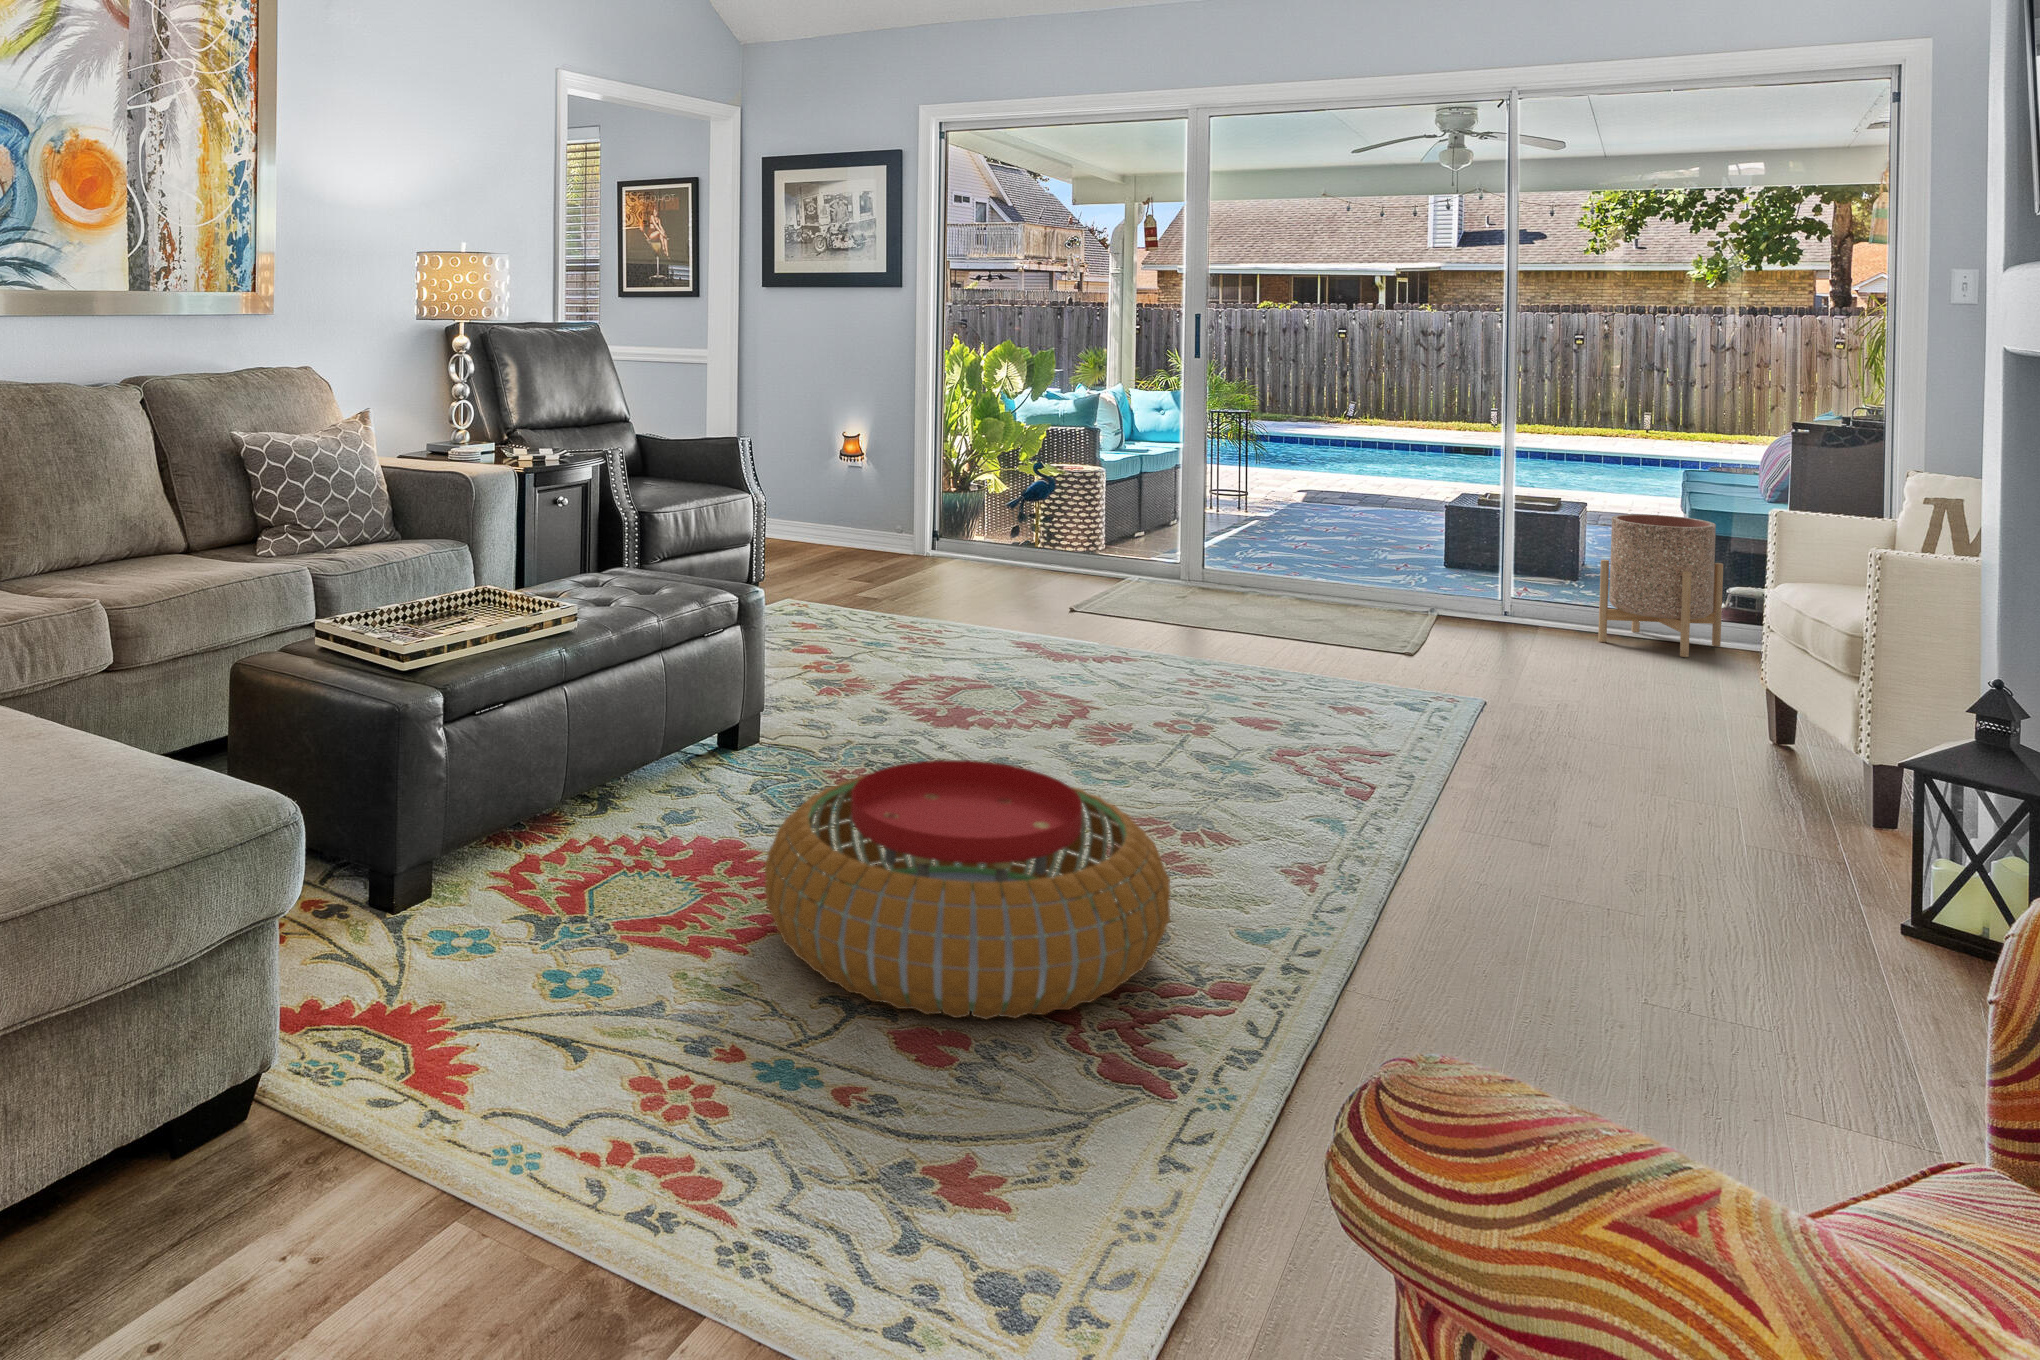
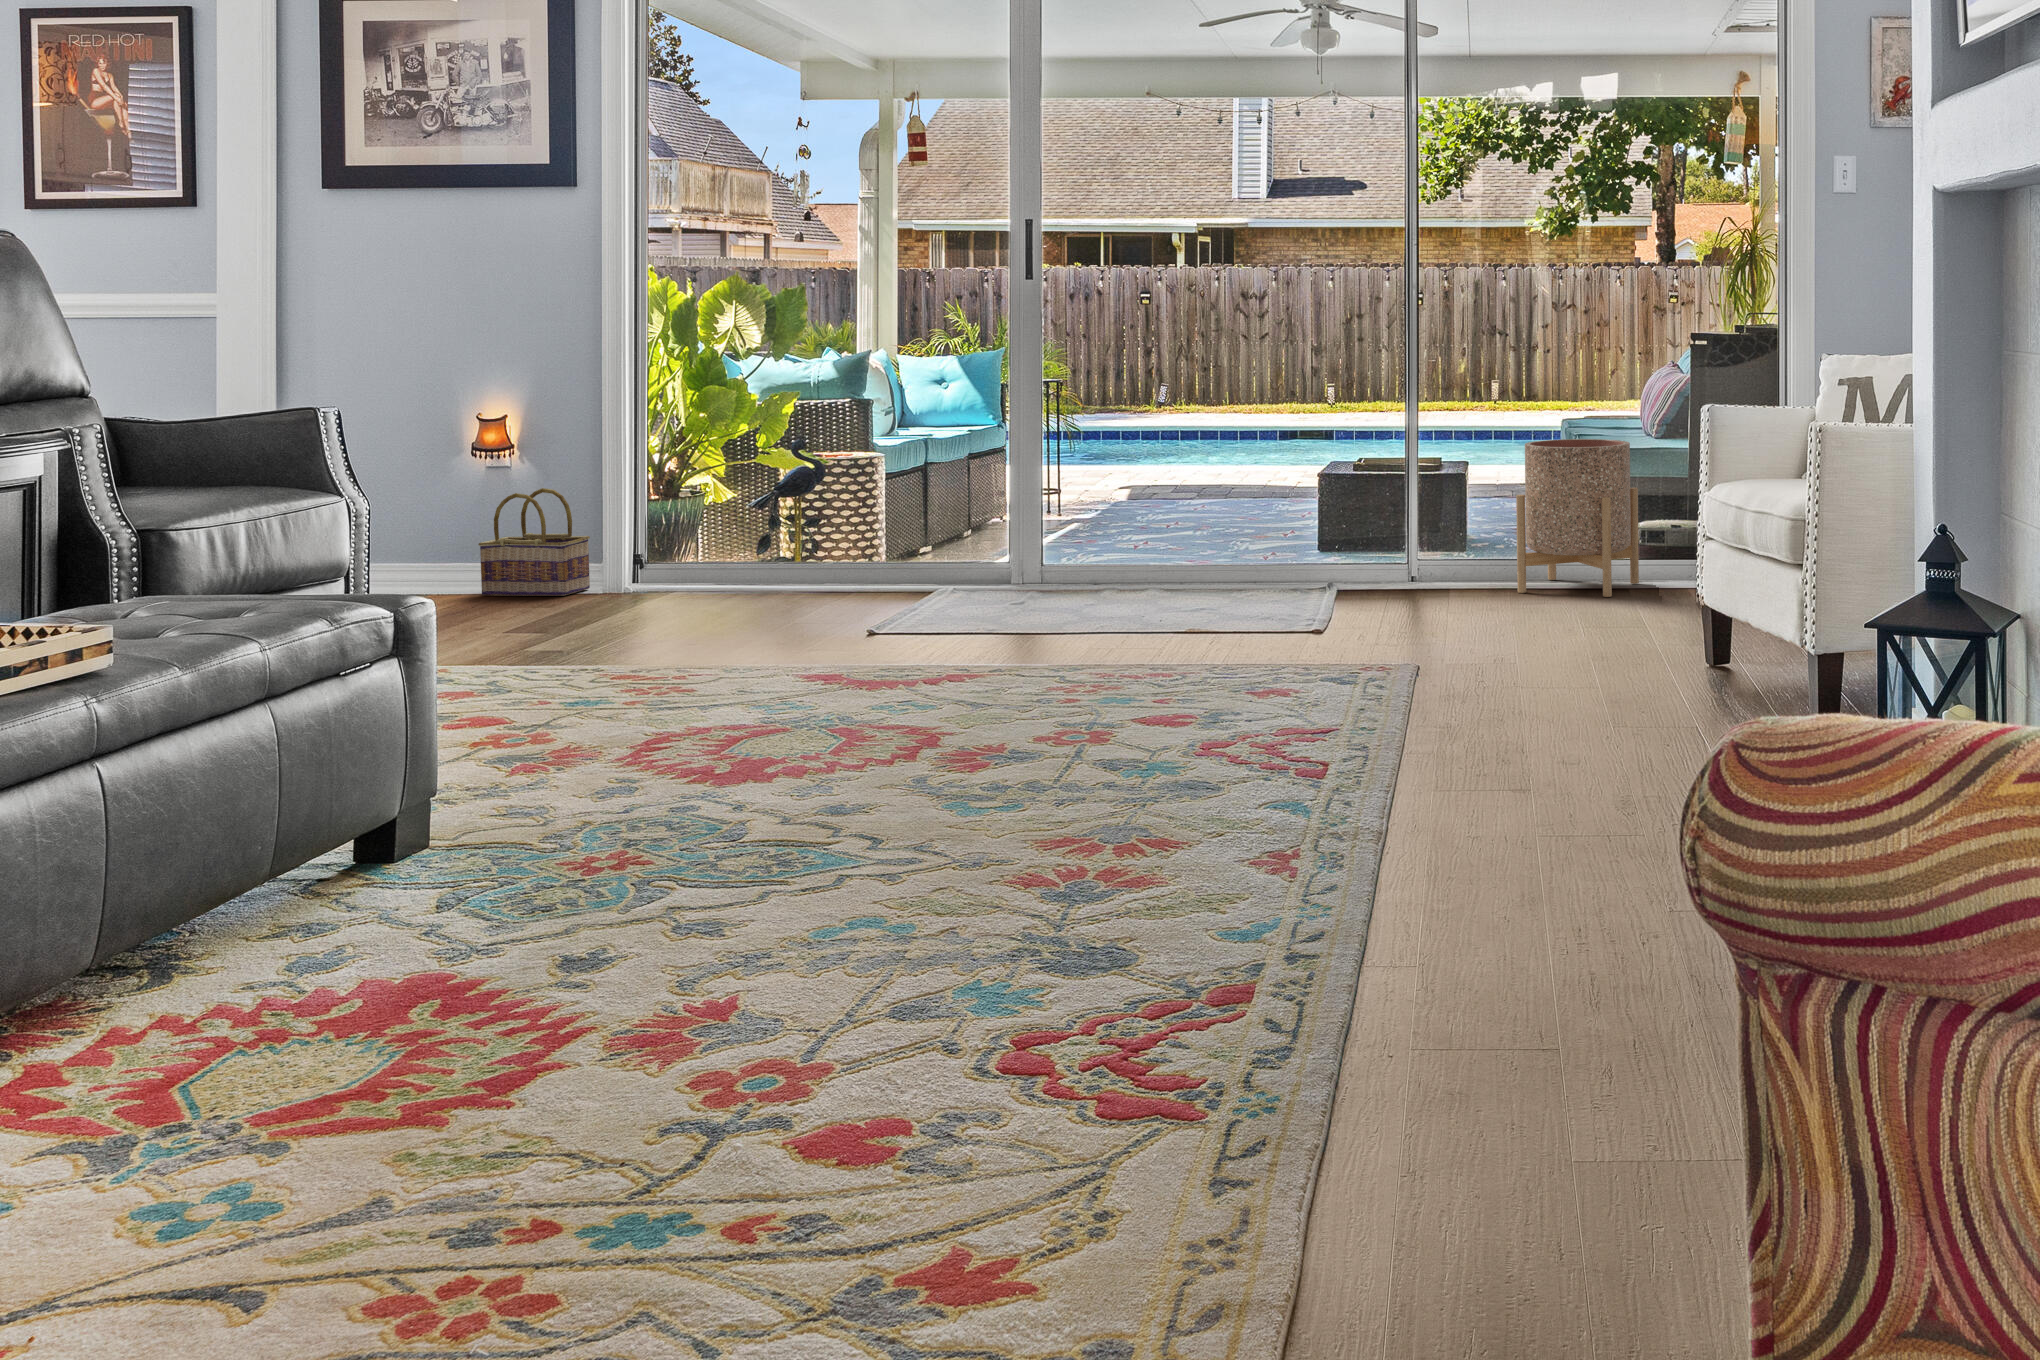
basket: none [845,482,910,554] -> present [478,488,590,596]
pouf: present [765,760,1171,1019] -> none [528,770,1144,1116]

